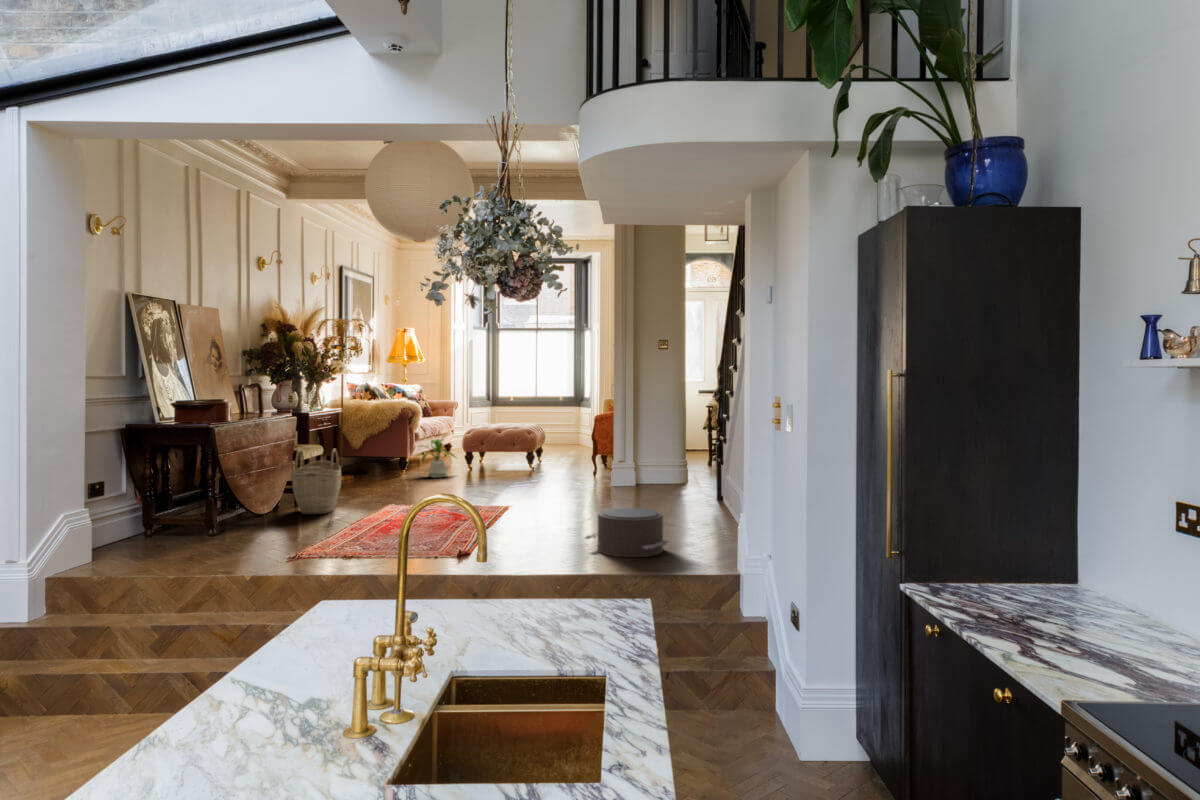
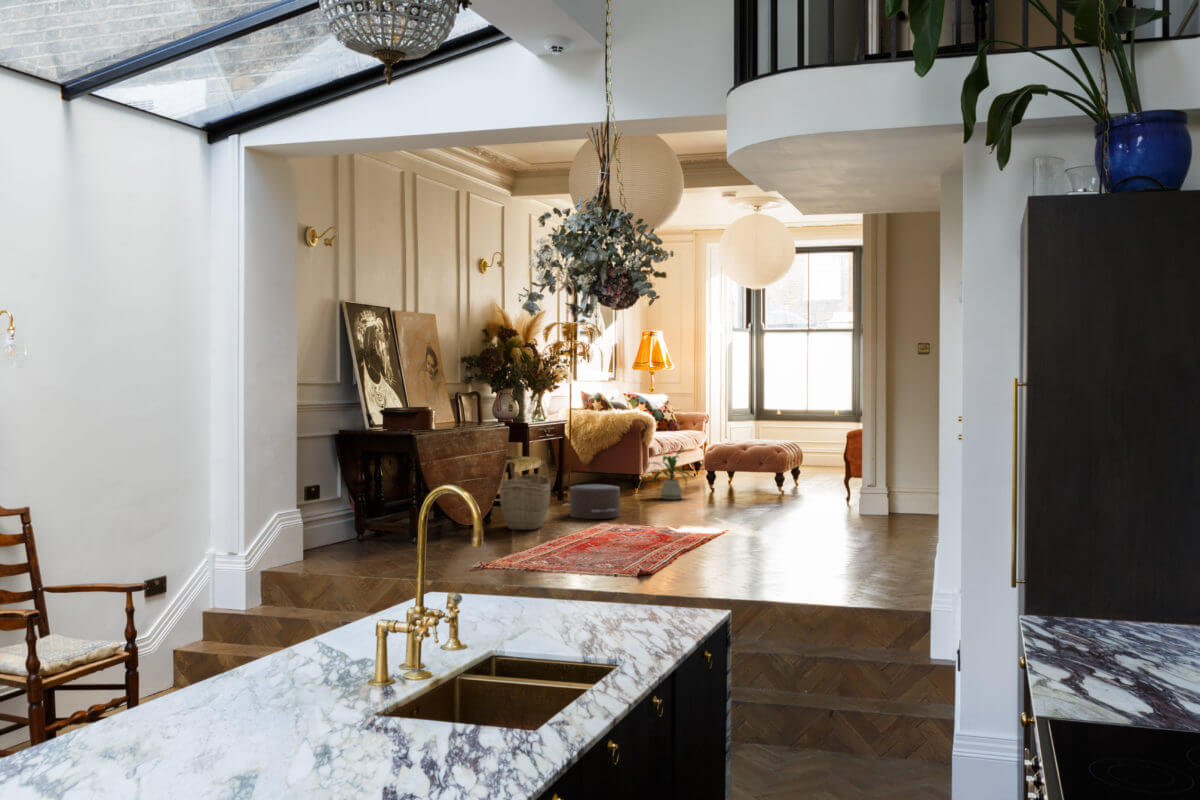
pouf: present [584,508,669,557] -> present [564,484,620,519]

